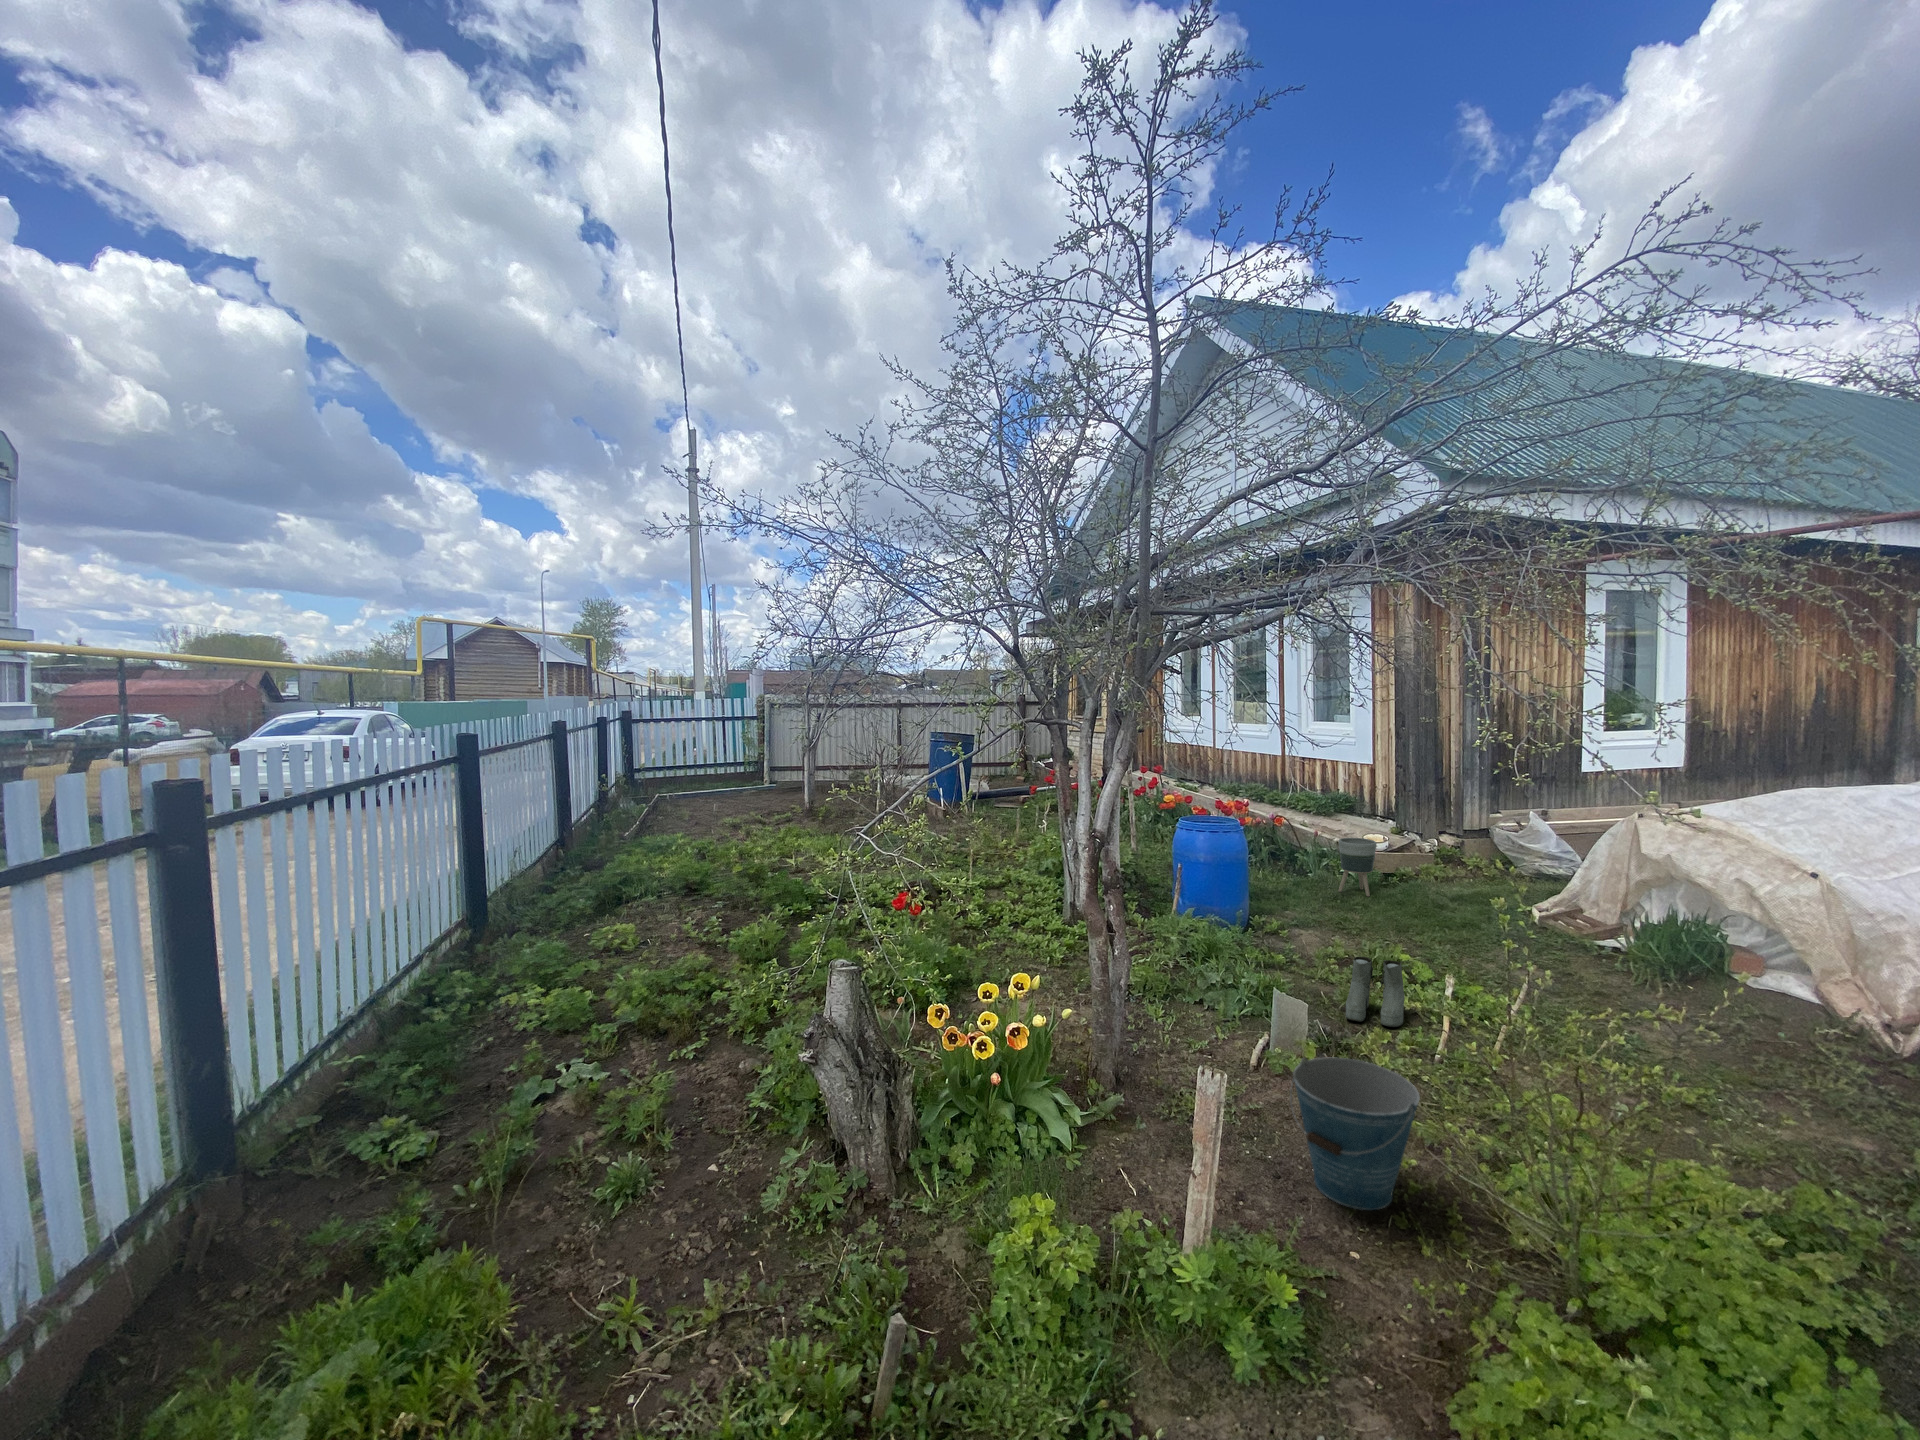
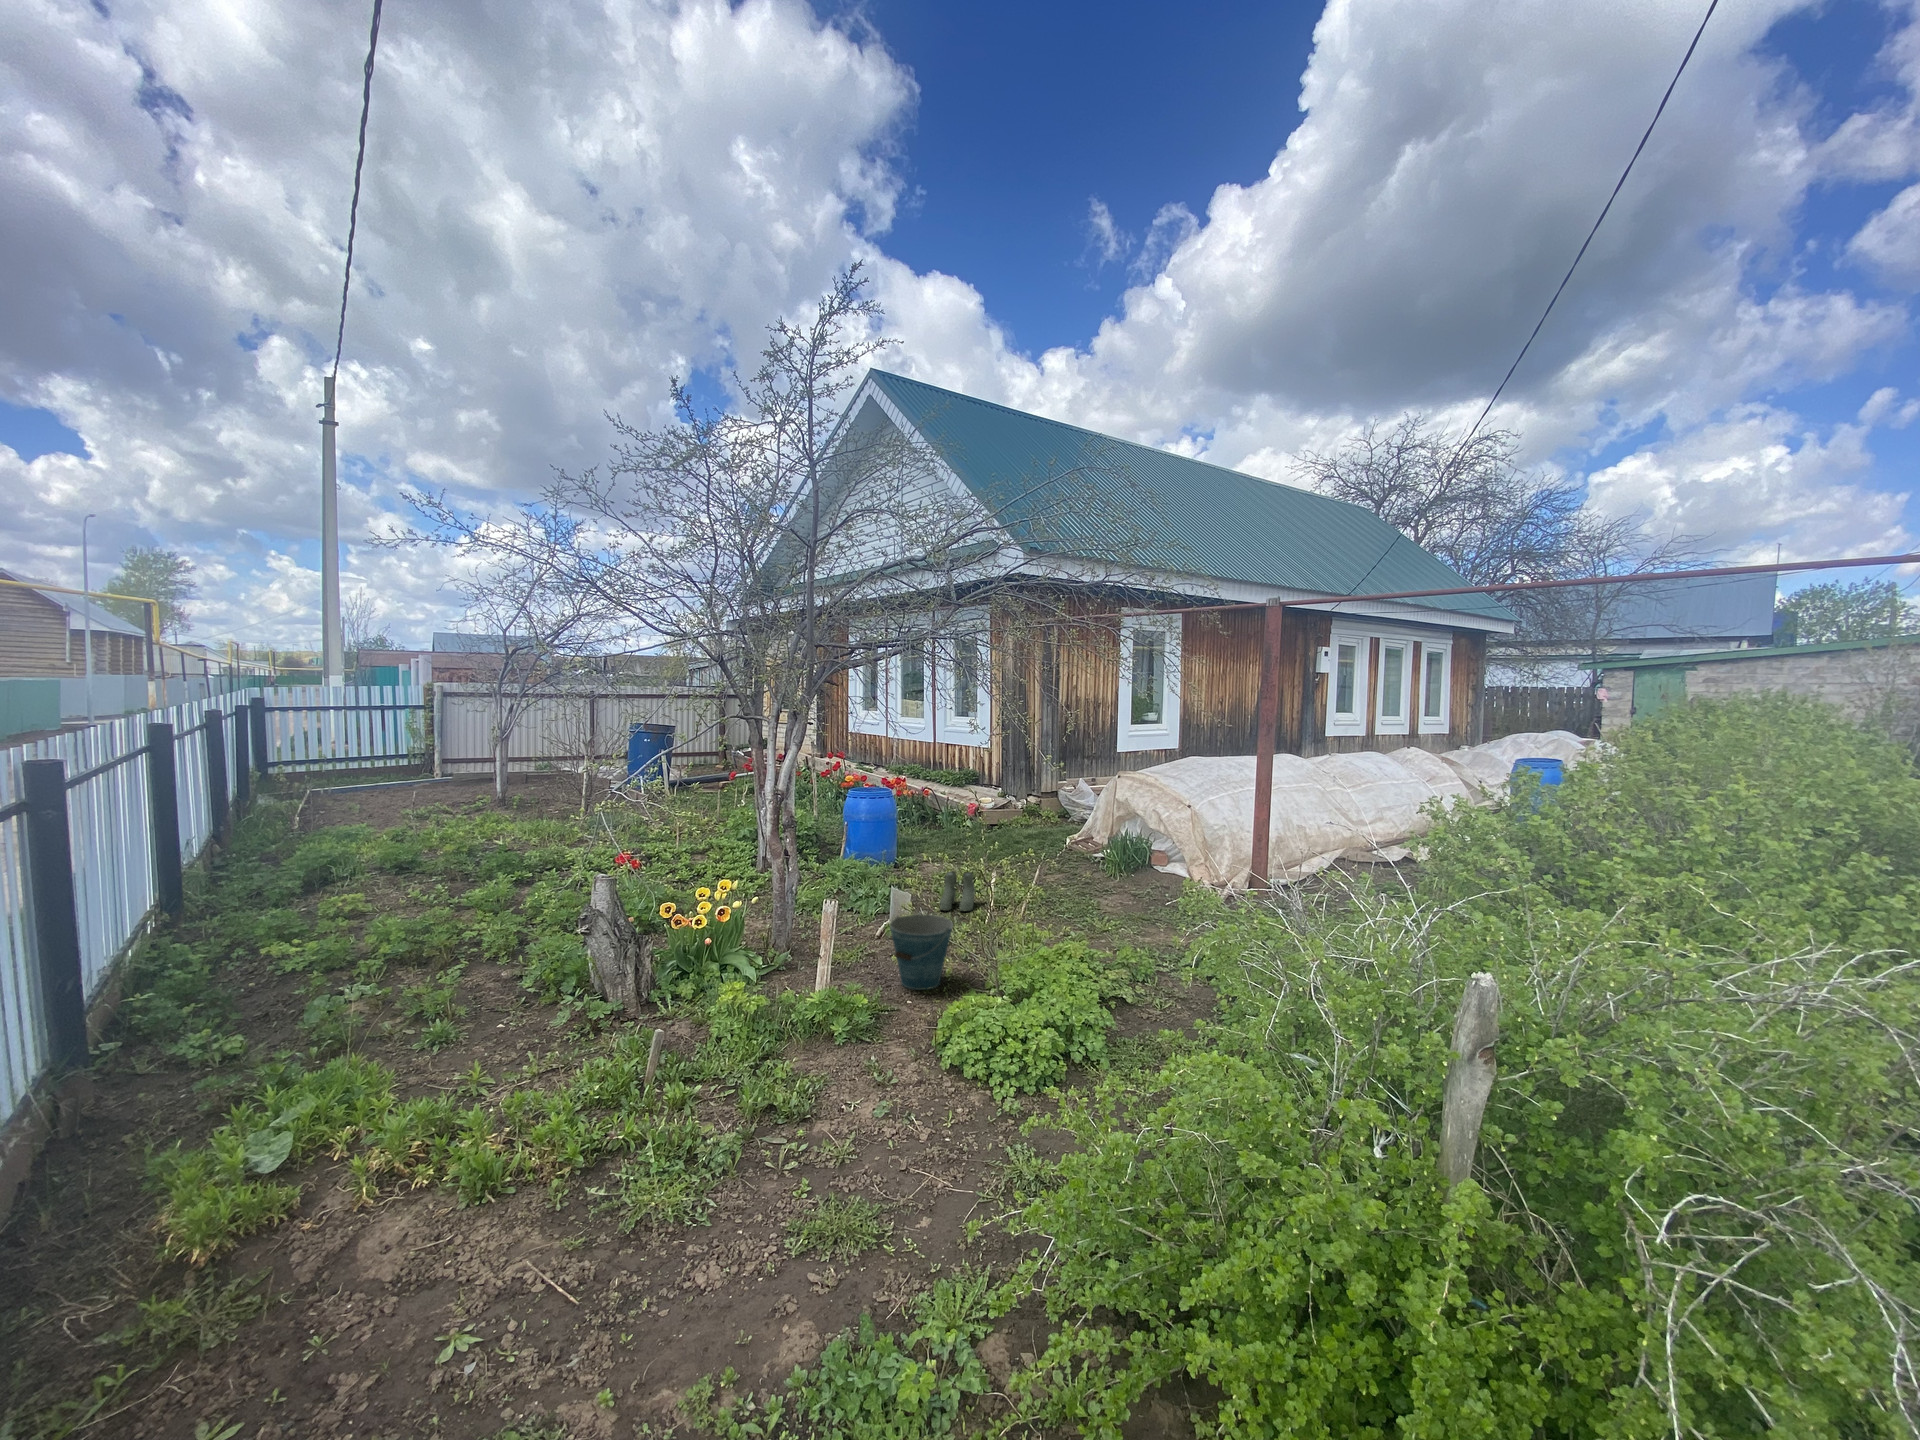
planter: present [1338,838,1377,897] -> none [957,801,982,842]

